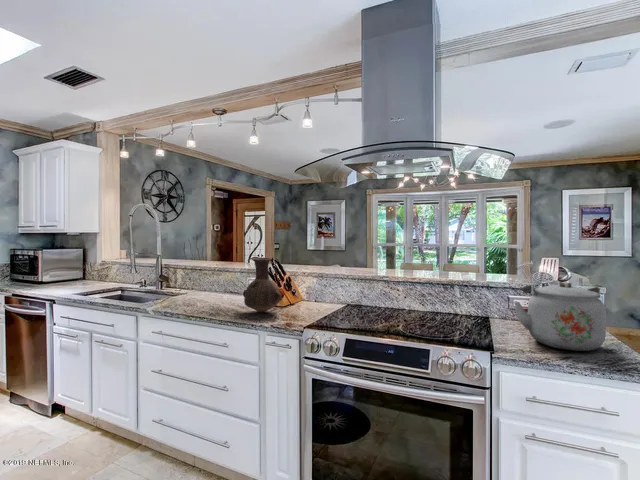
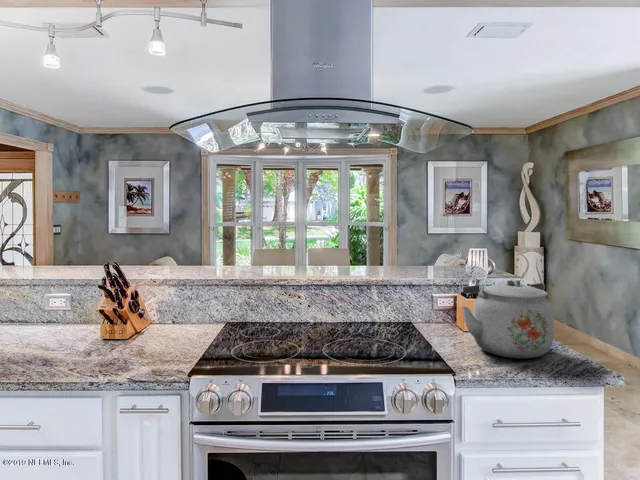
vase: present [243,258,282,312] -> none [60,263,136,354]

